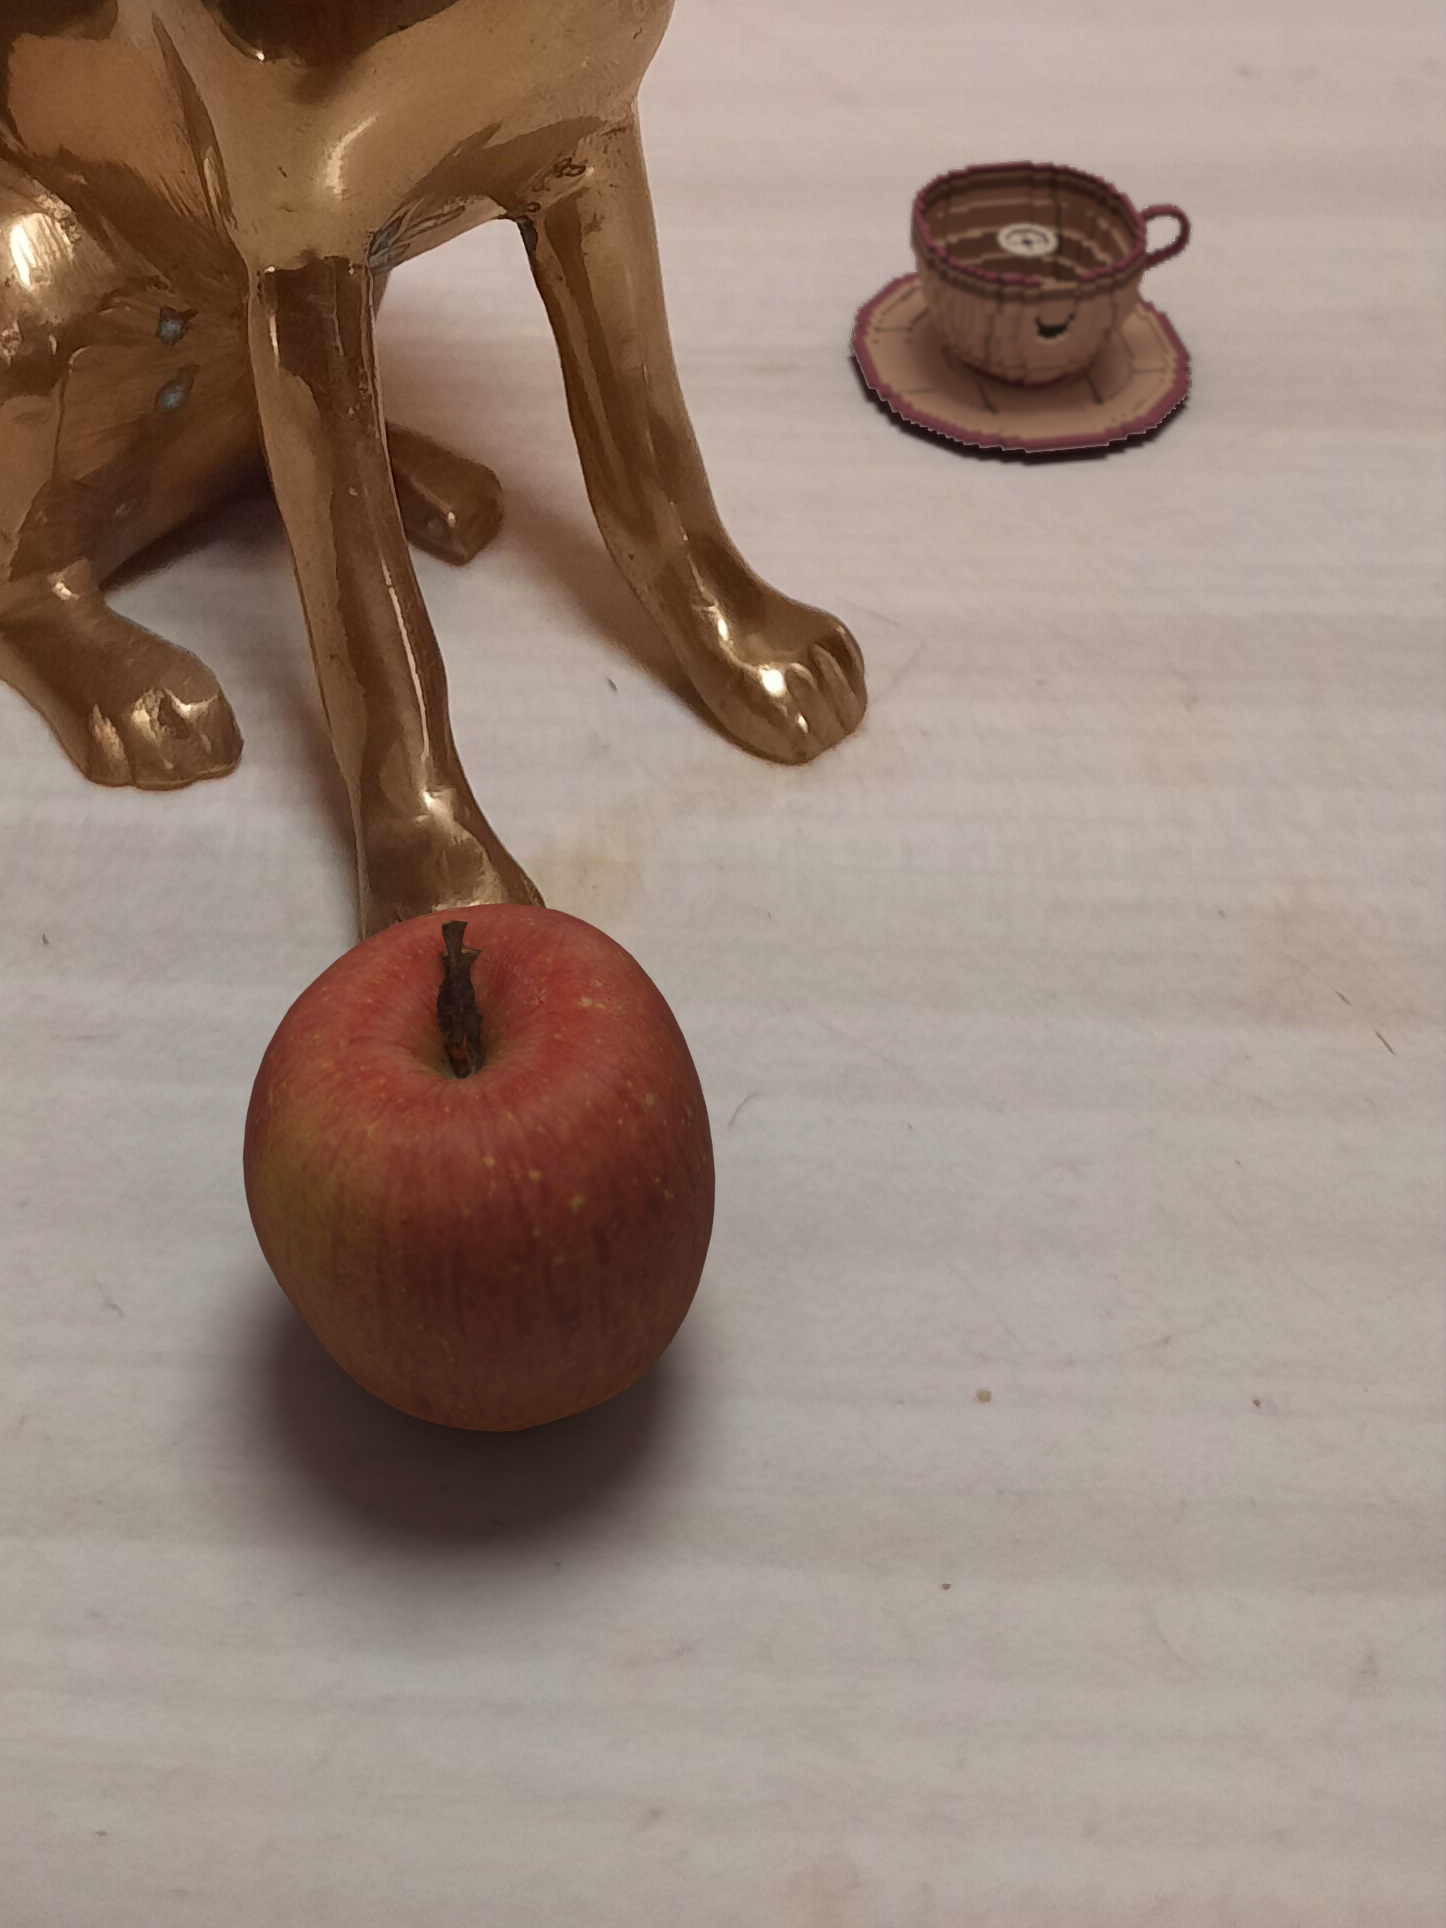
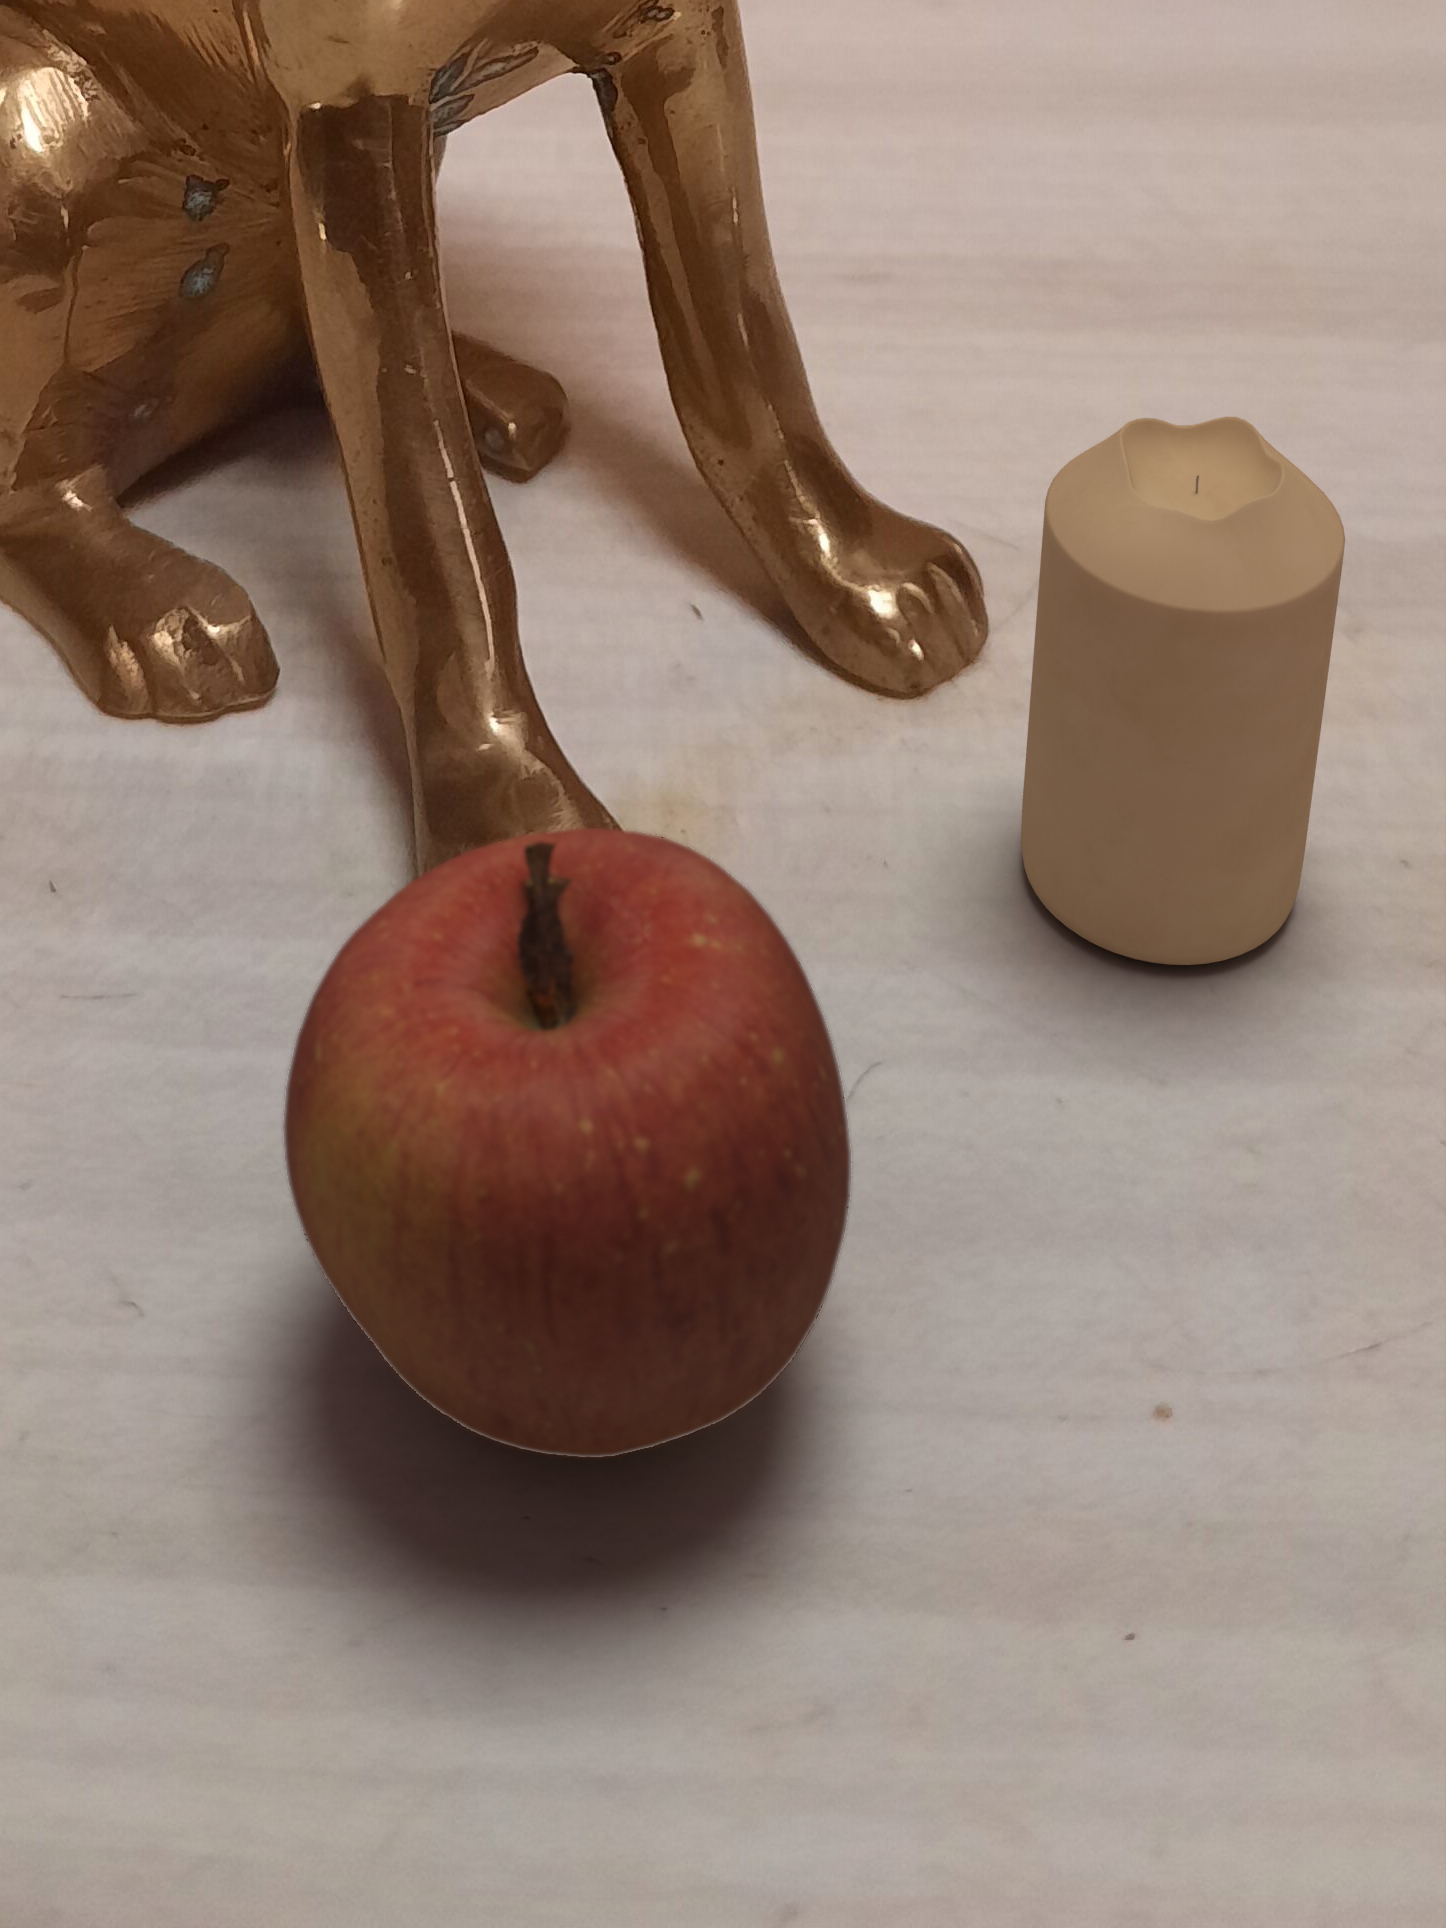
teacup: present [850,160,1192,453] -> none [957,42,1346,364]
candle: none [882,535,1149,1002] -> present [1021,417,1345,965]

